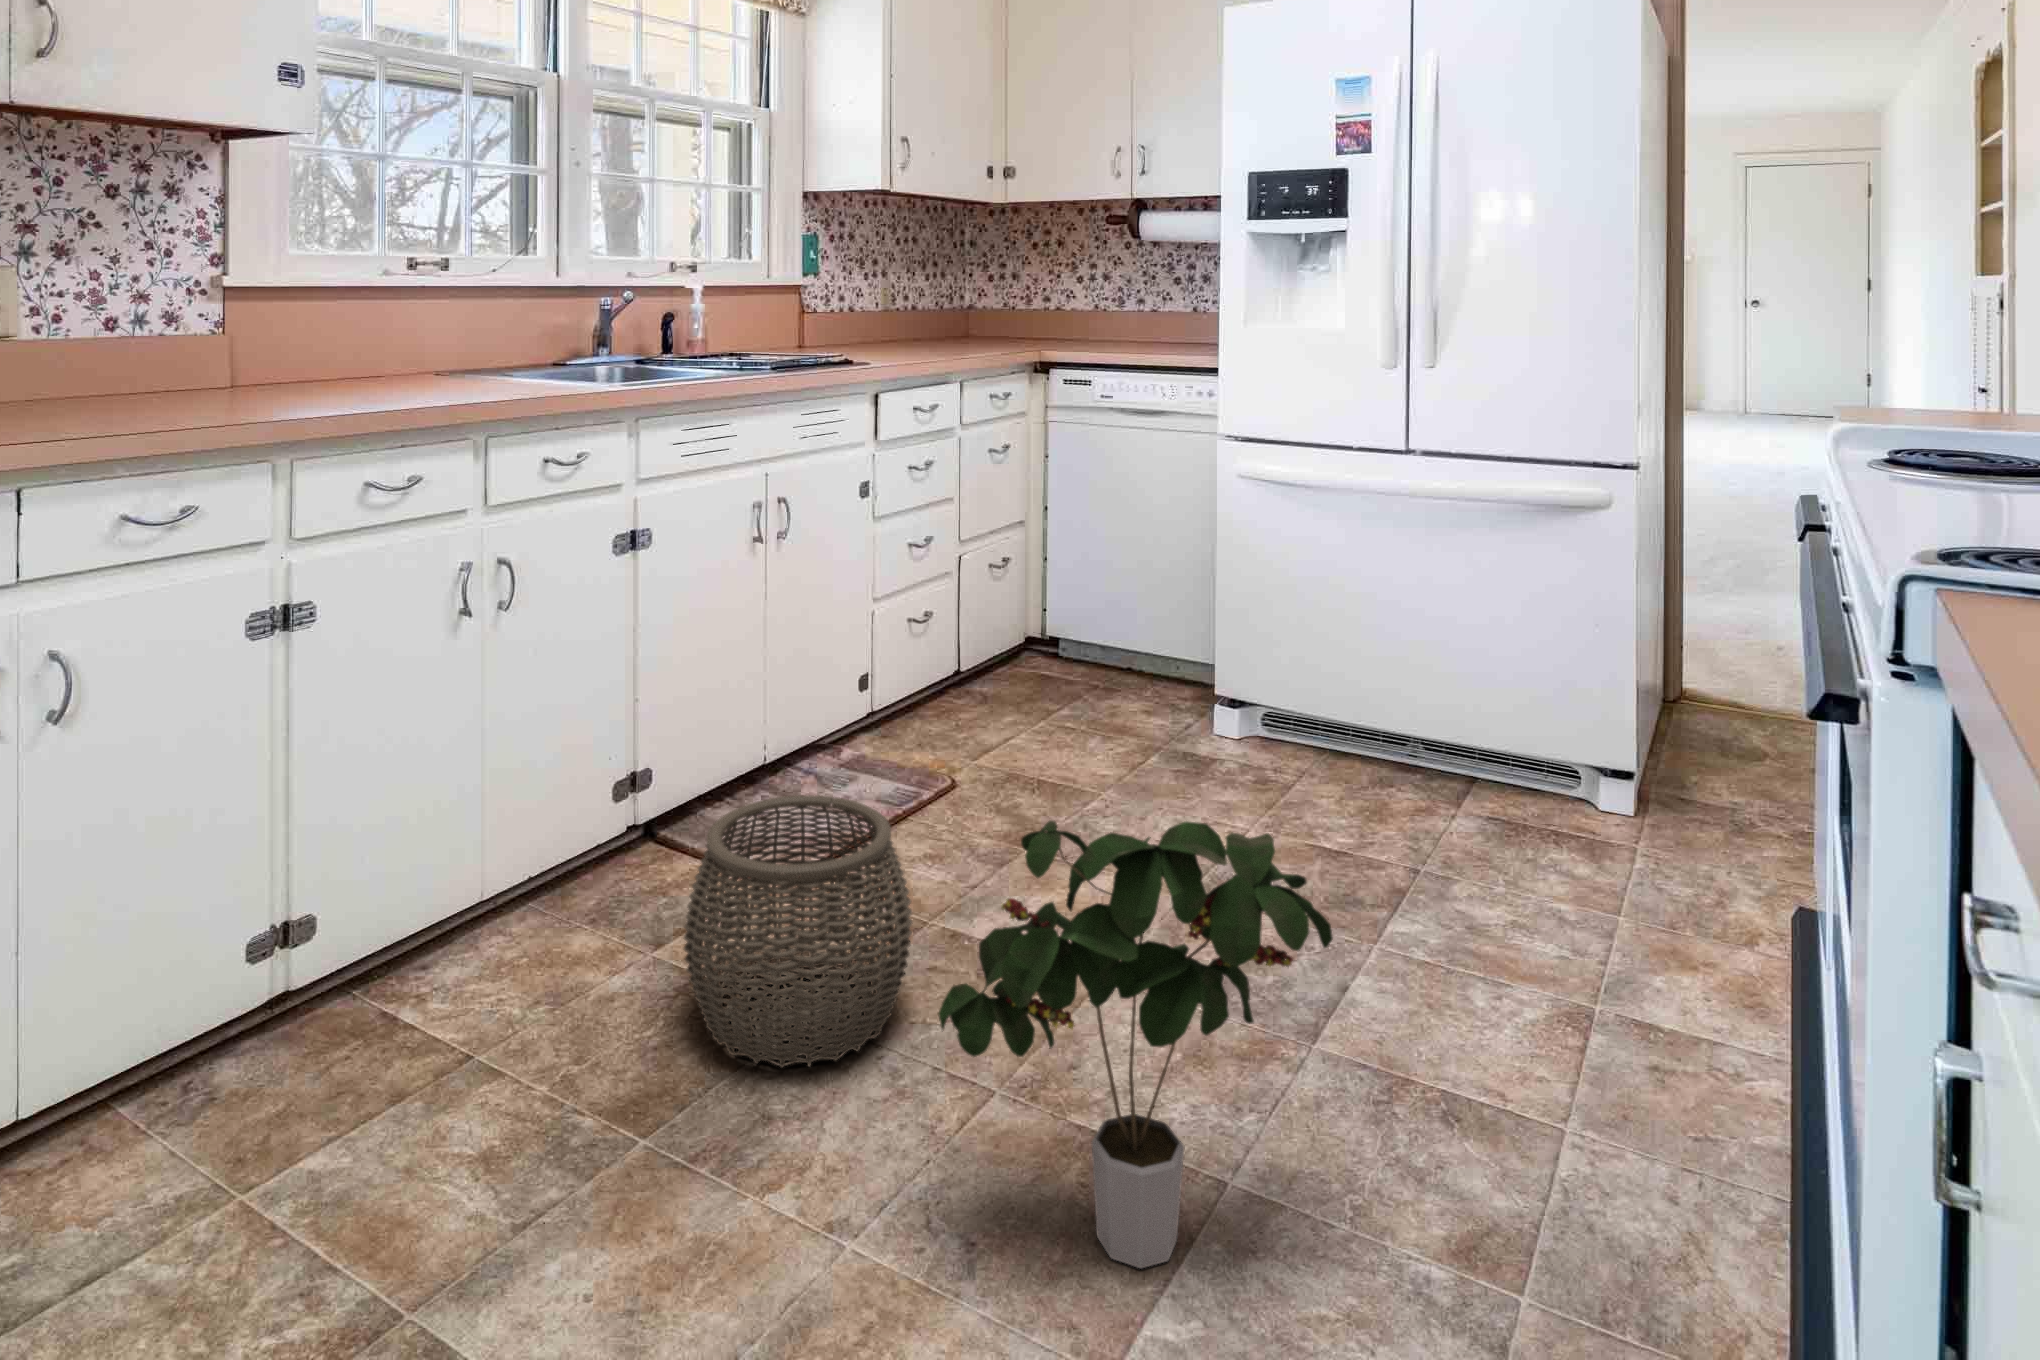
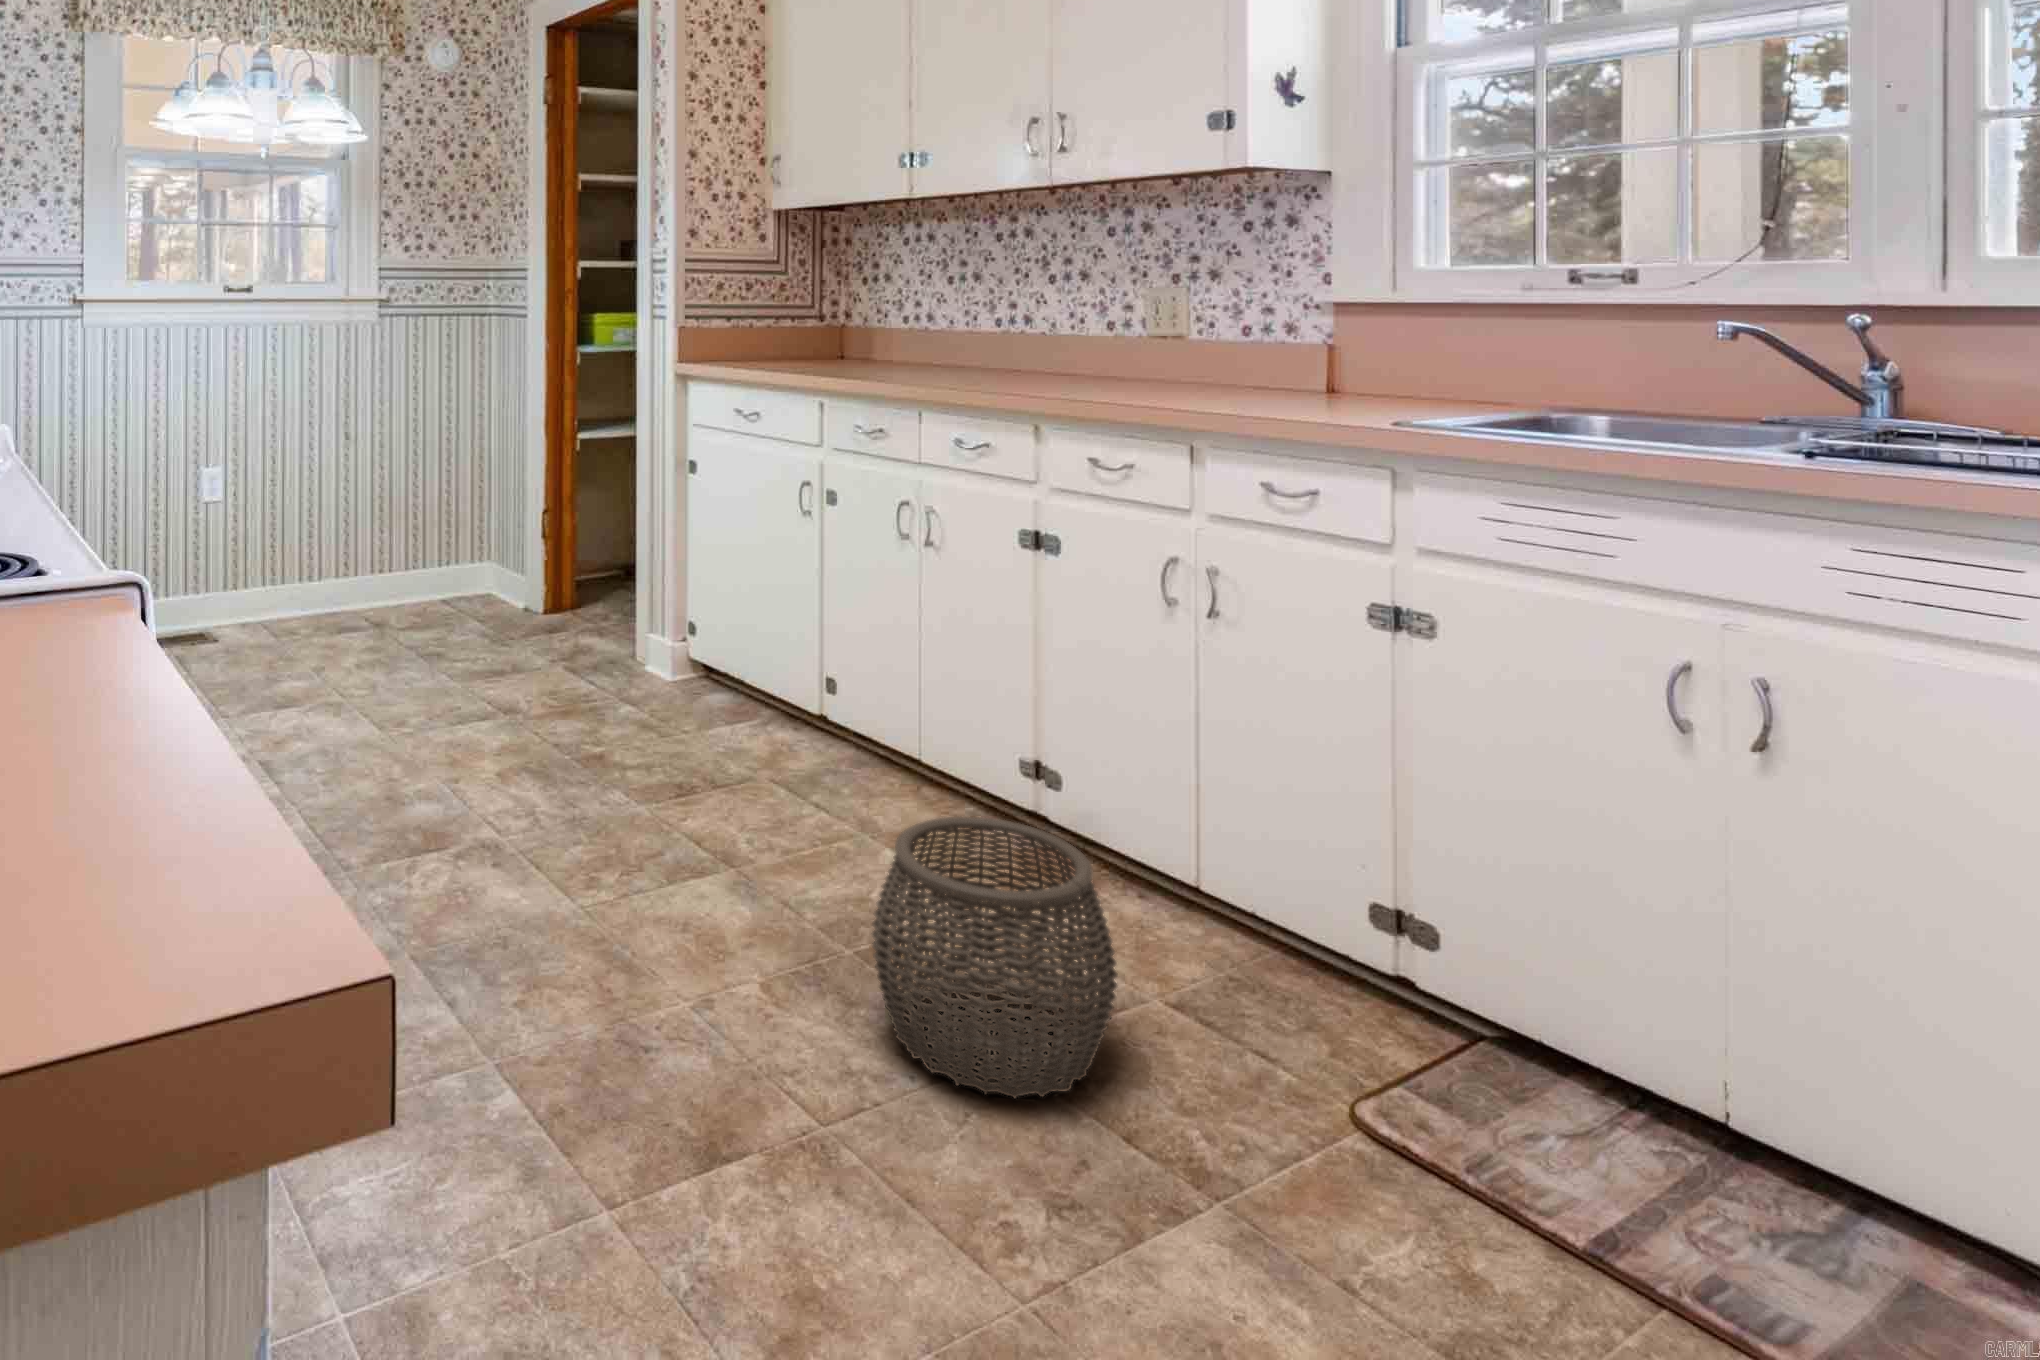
potted plant: present [938,820,1333,1268] -> none [489,756,695,1146]

